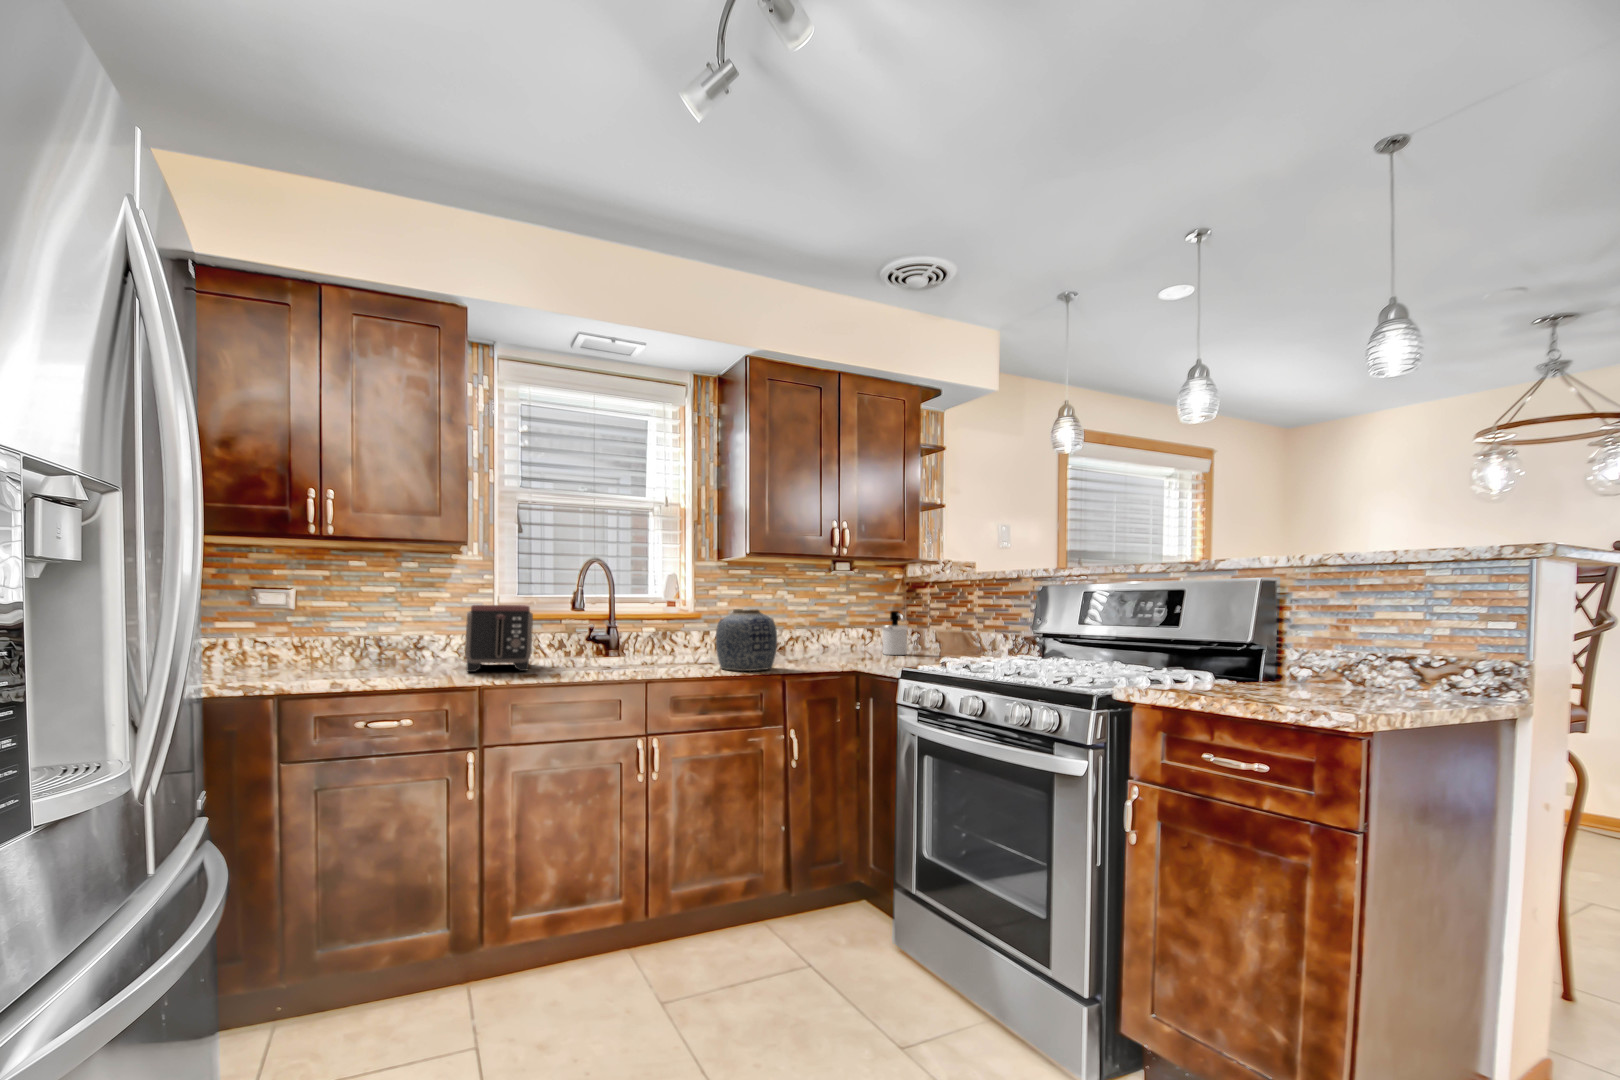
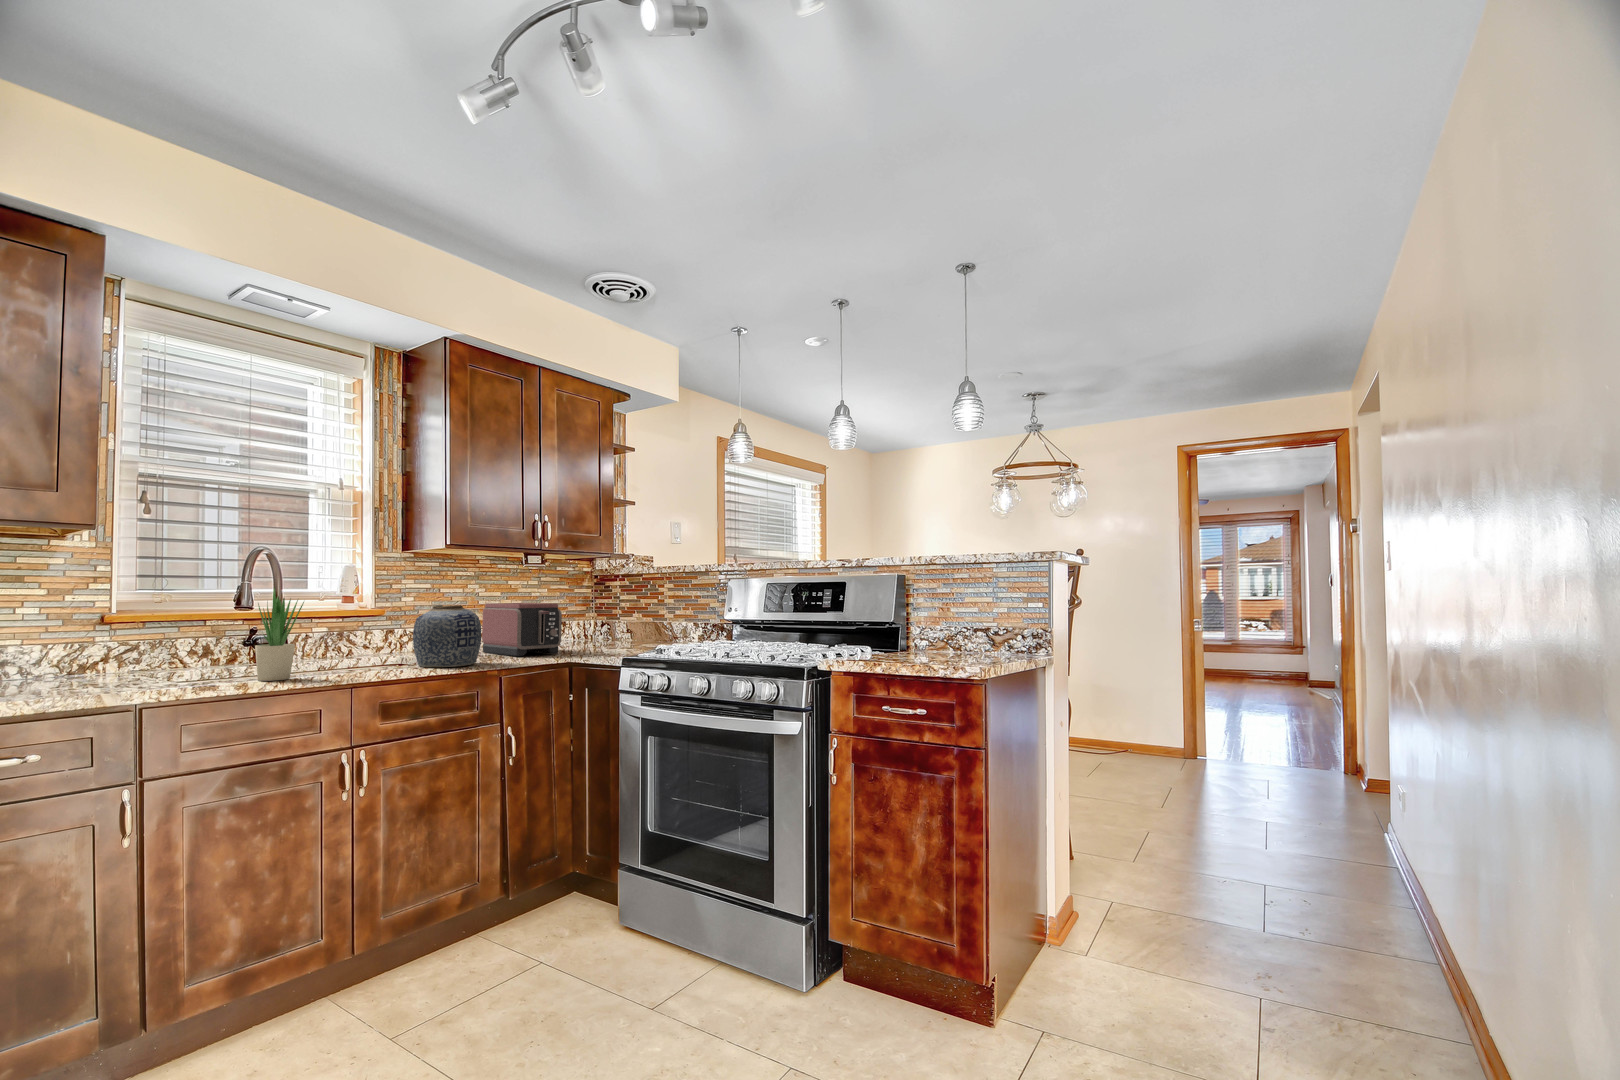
potted plant: none [580,585,618,674] -> present [255,585,304,681]
toaster: present [465,605,533,672] -> present [482,603,562,656]
soap dispenser: present [882,611,908,655] -> none [573,603,599,644]

